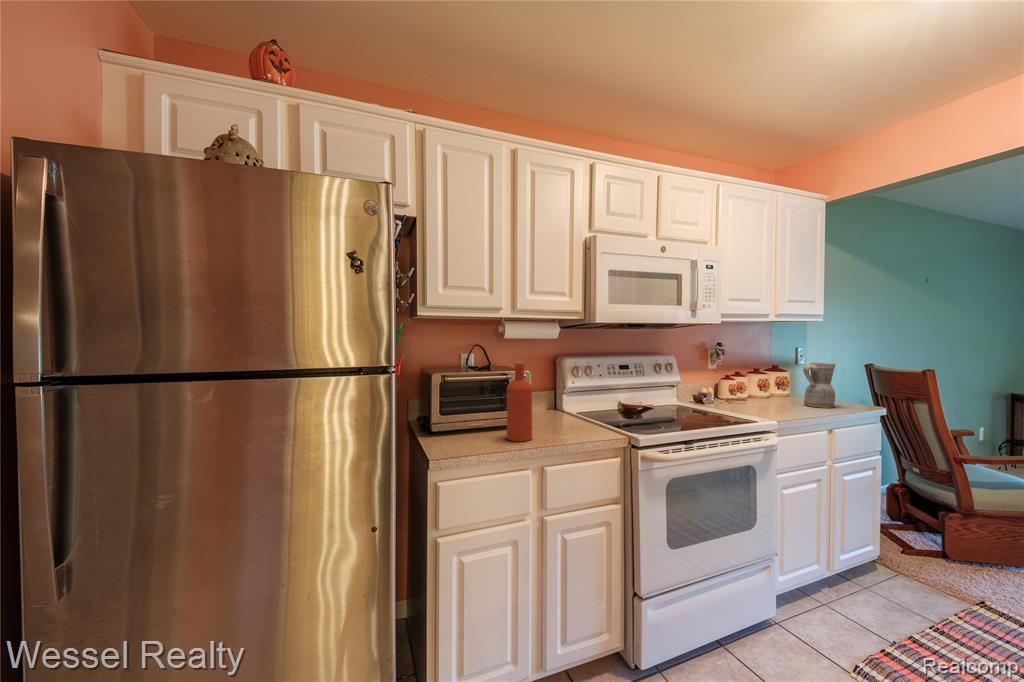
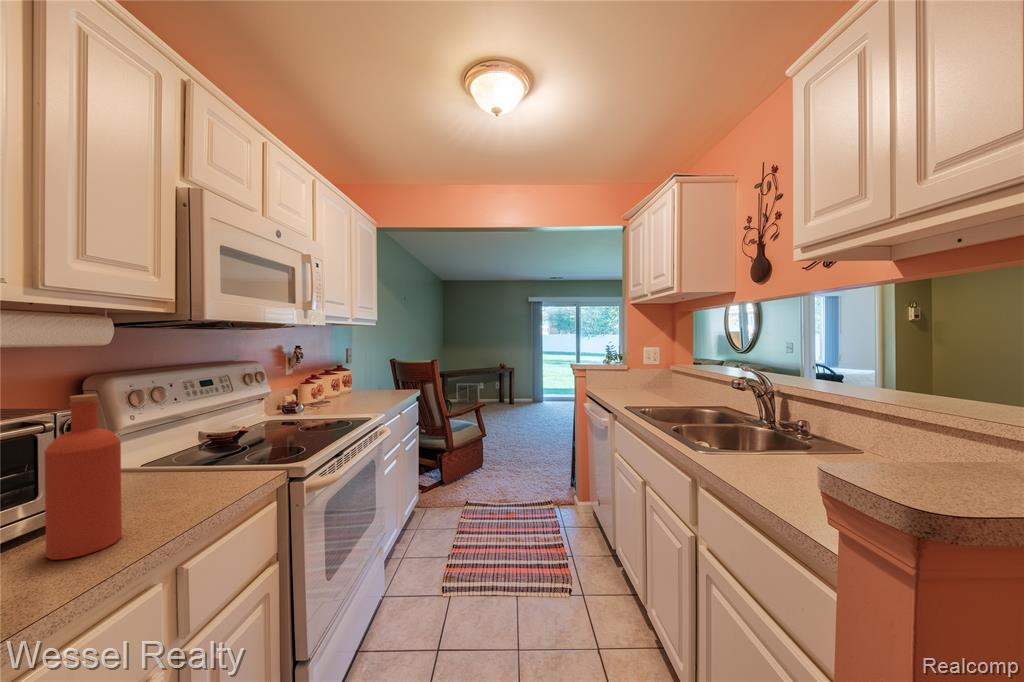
ceramic pitcher: present [803,362,835,408] -> none [373,360,394,398]

